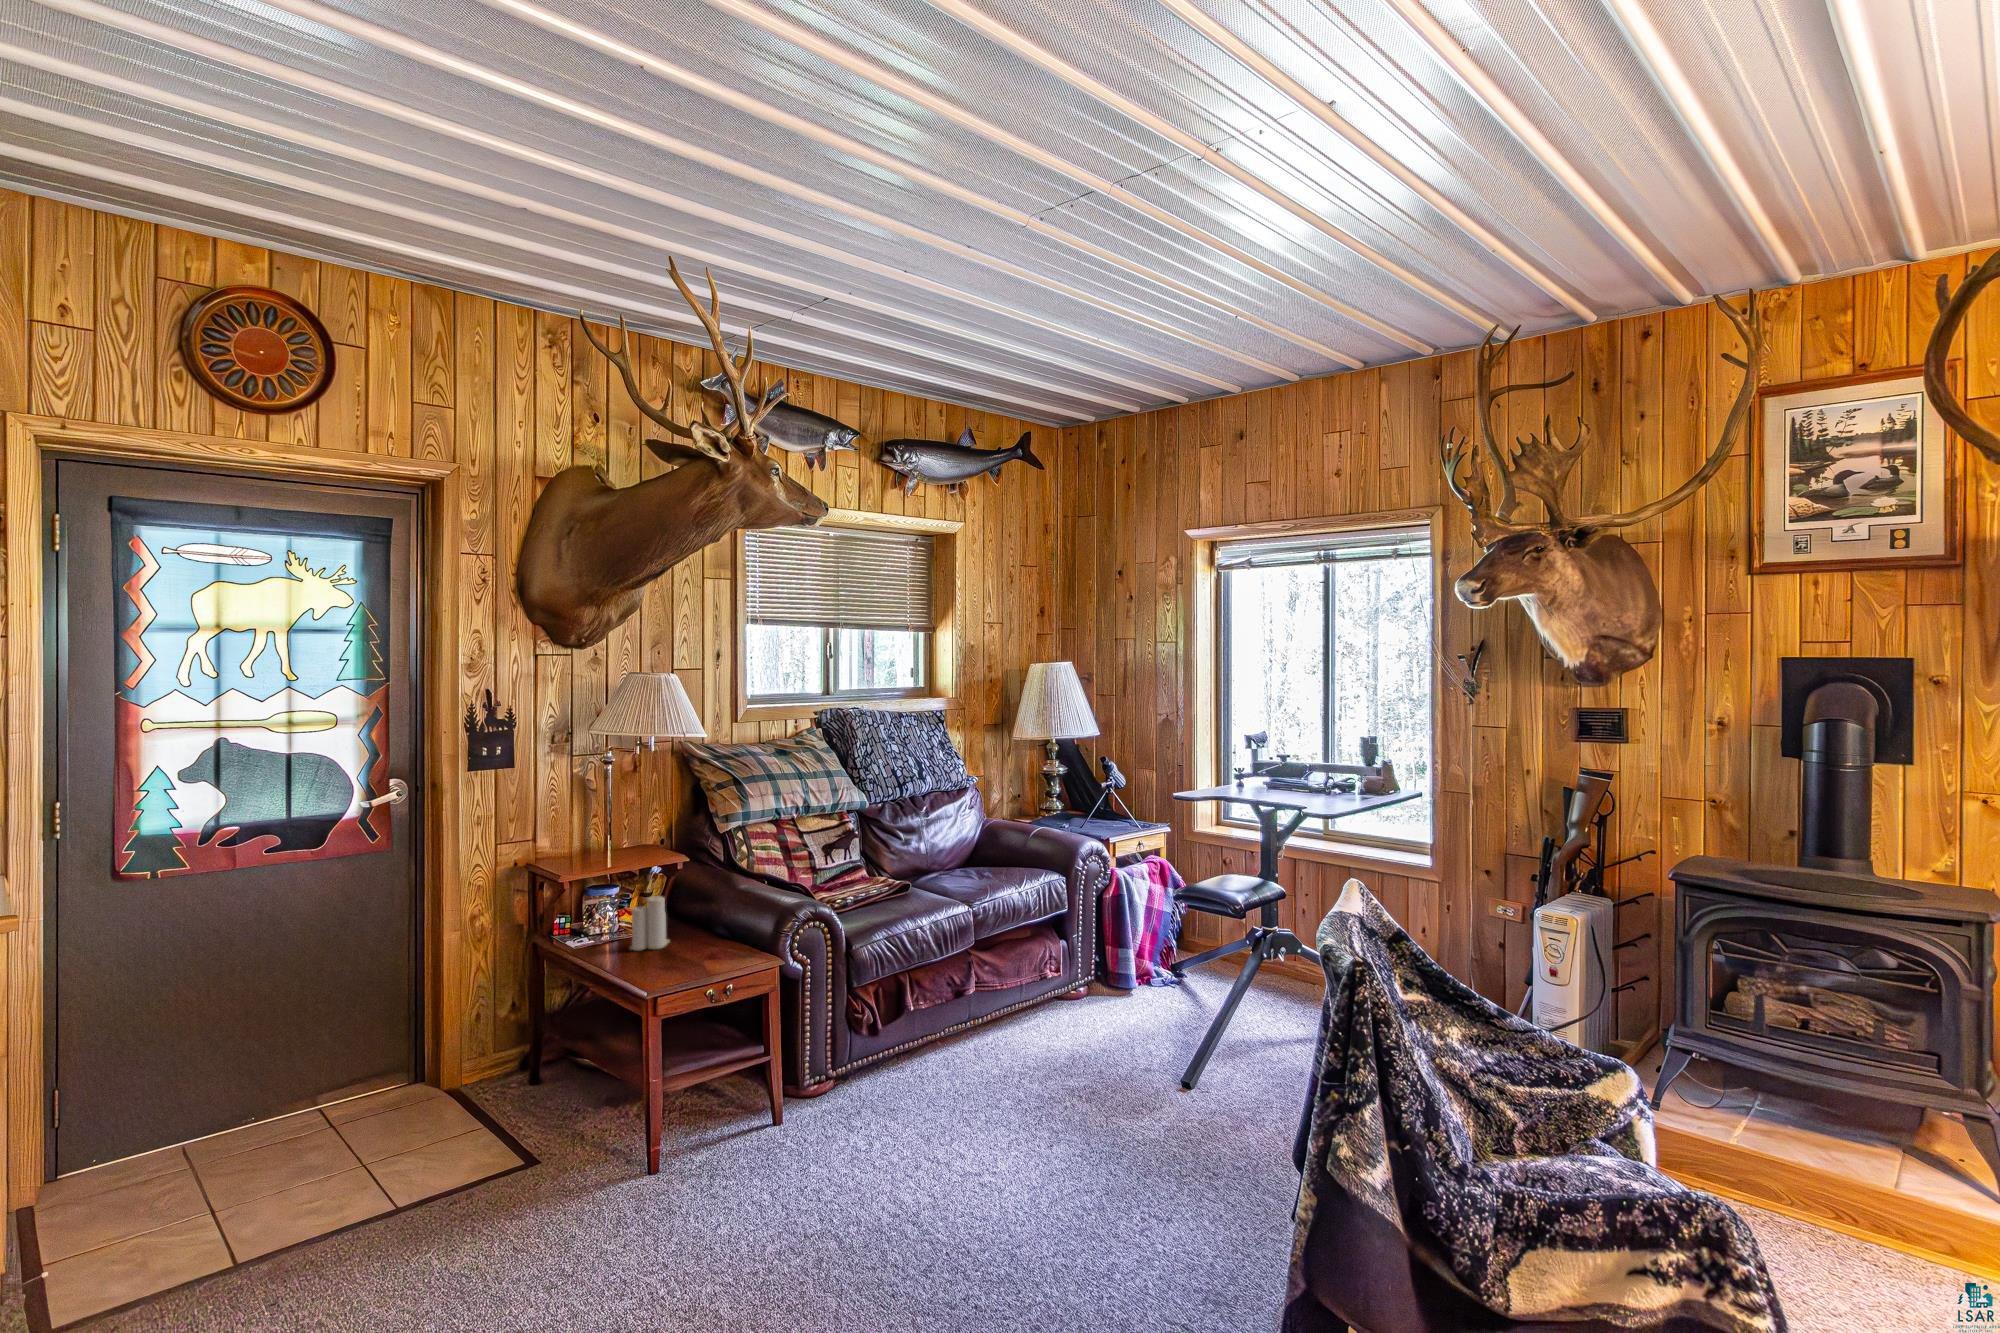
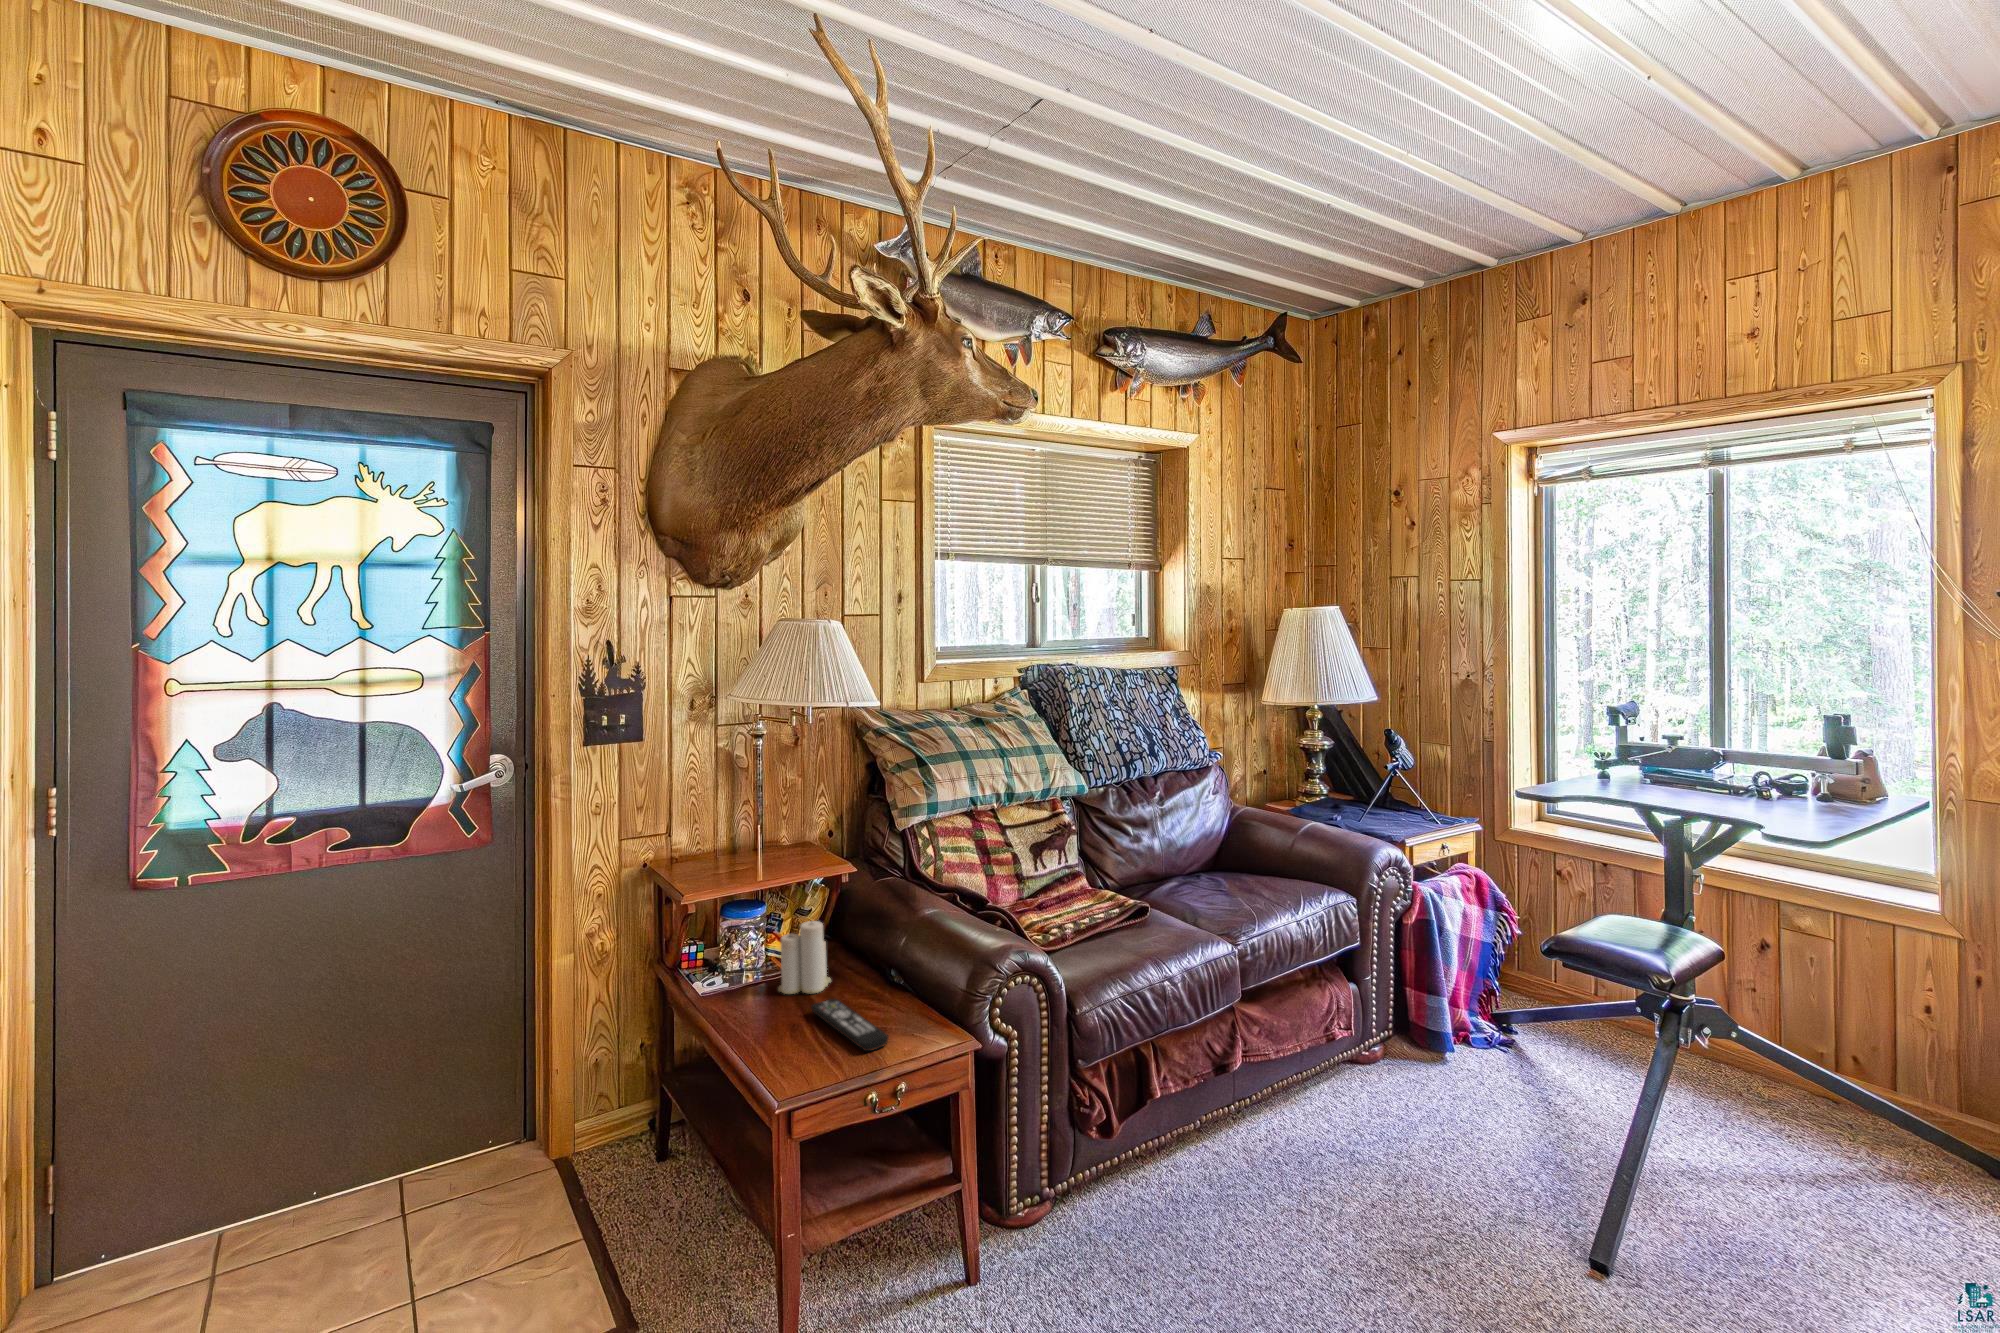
remote control: none [658,949,718,975] -> present [811,999,889,1051]

